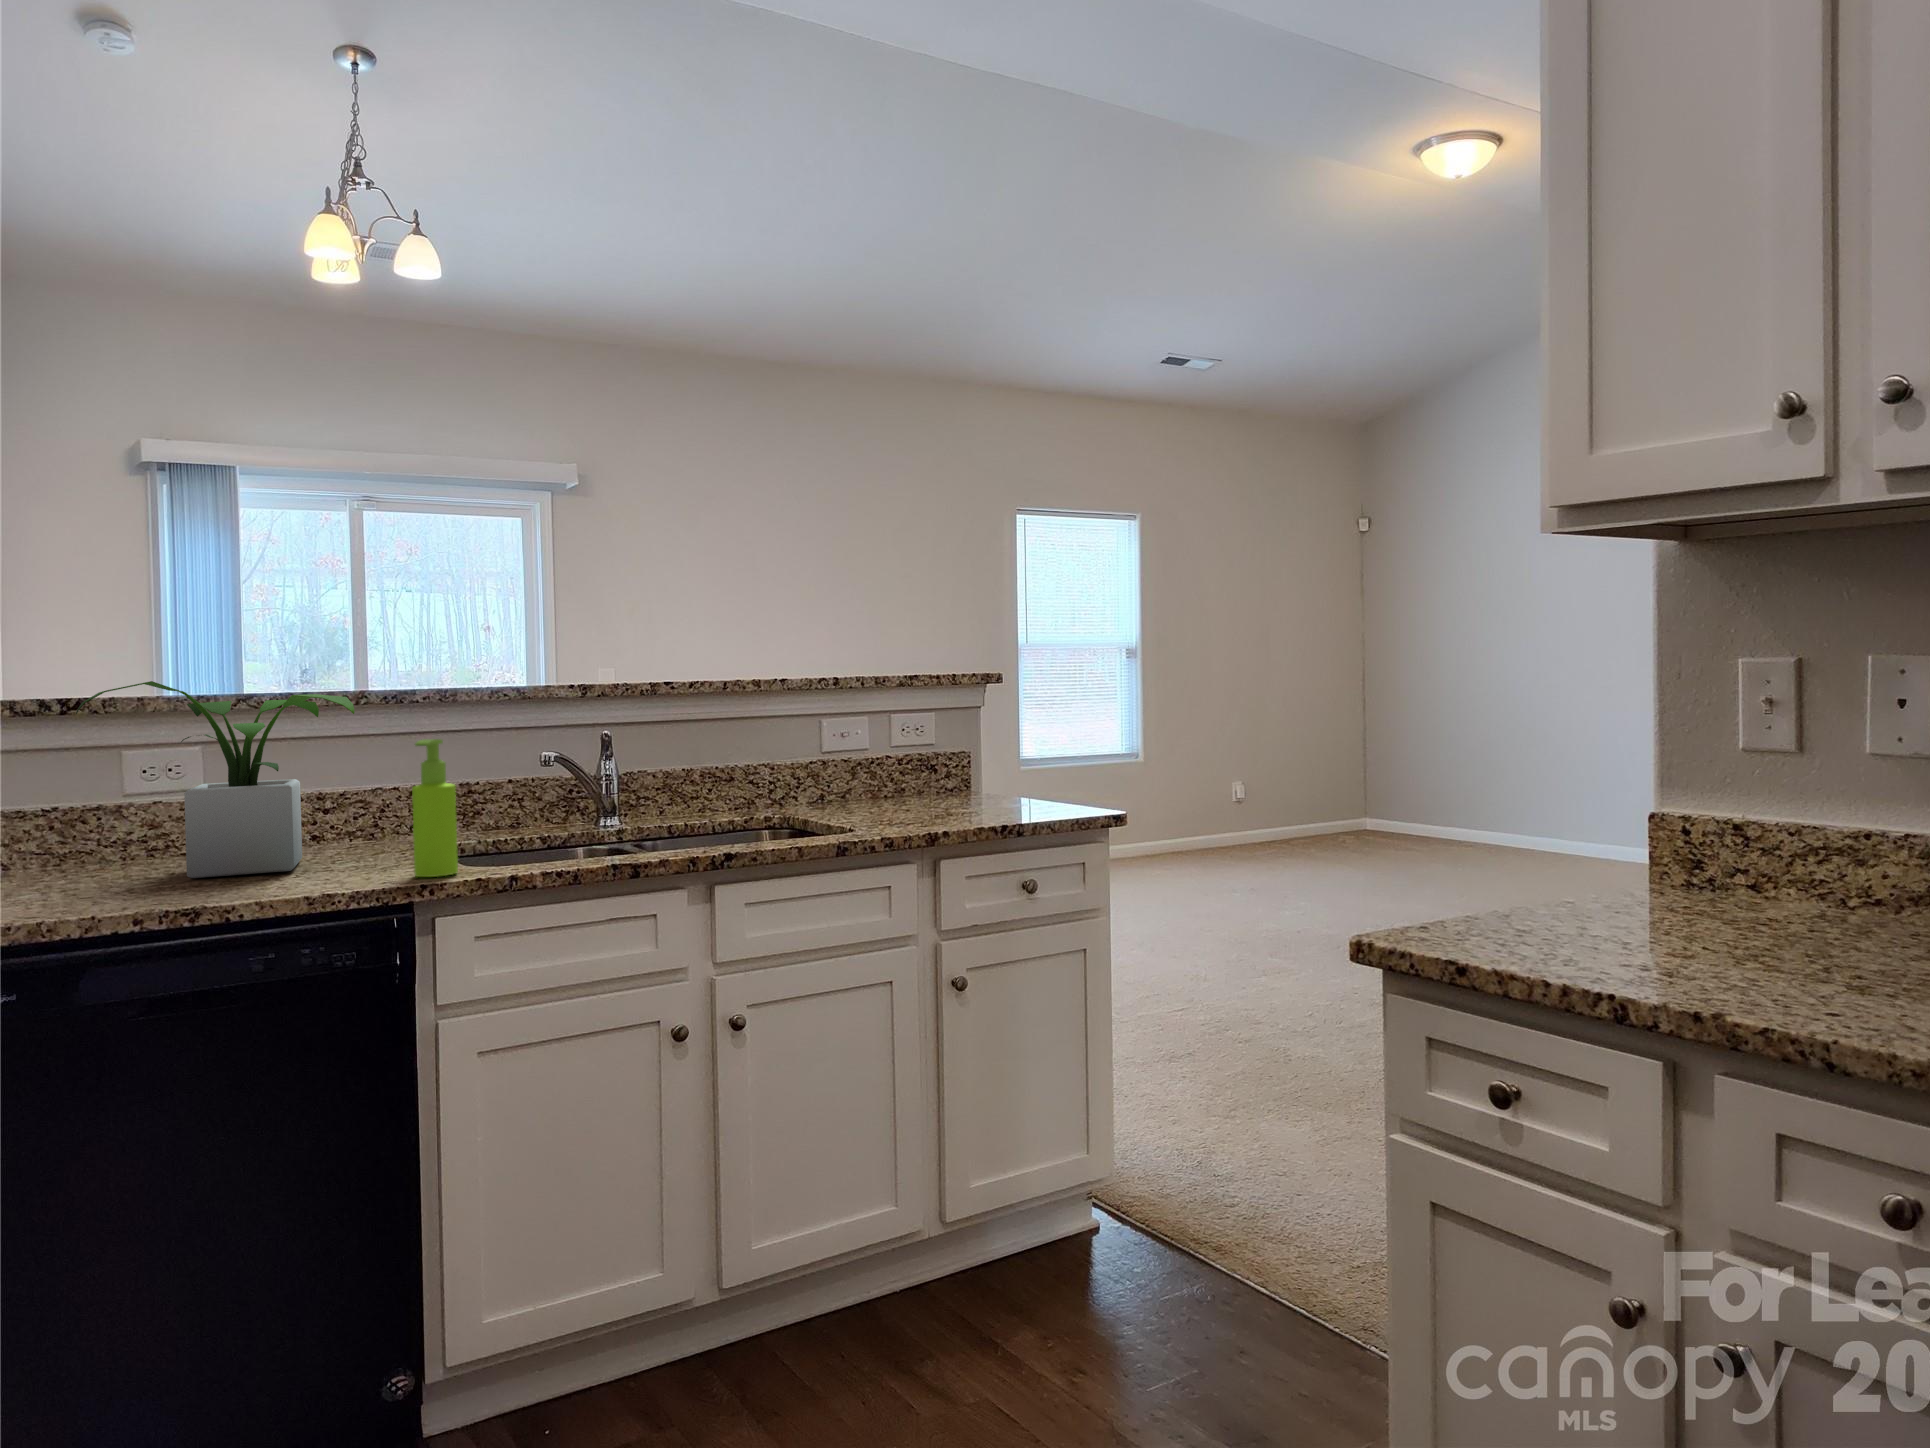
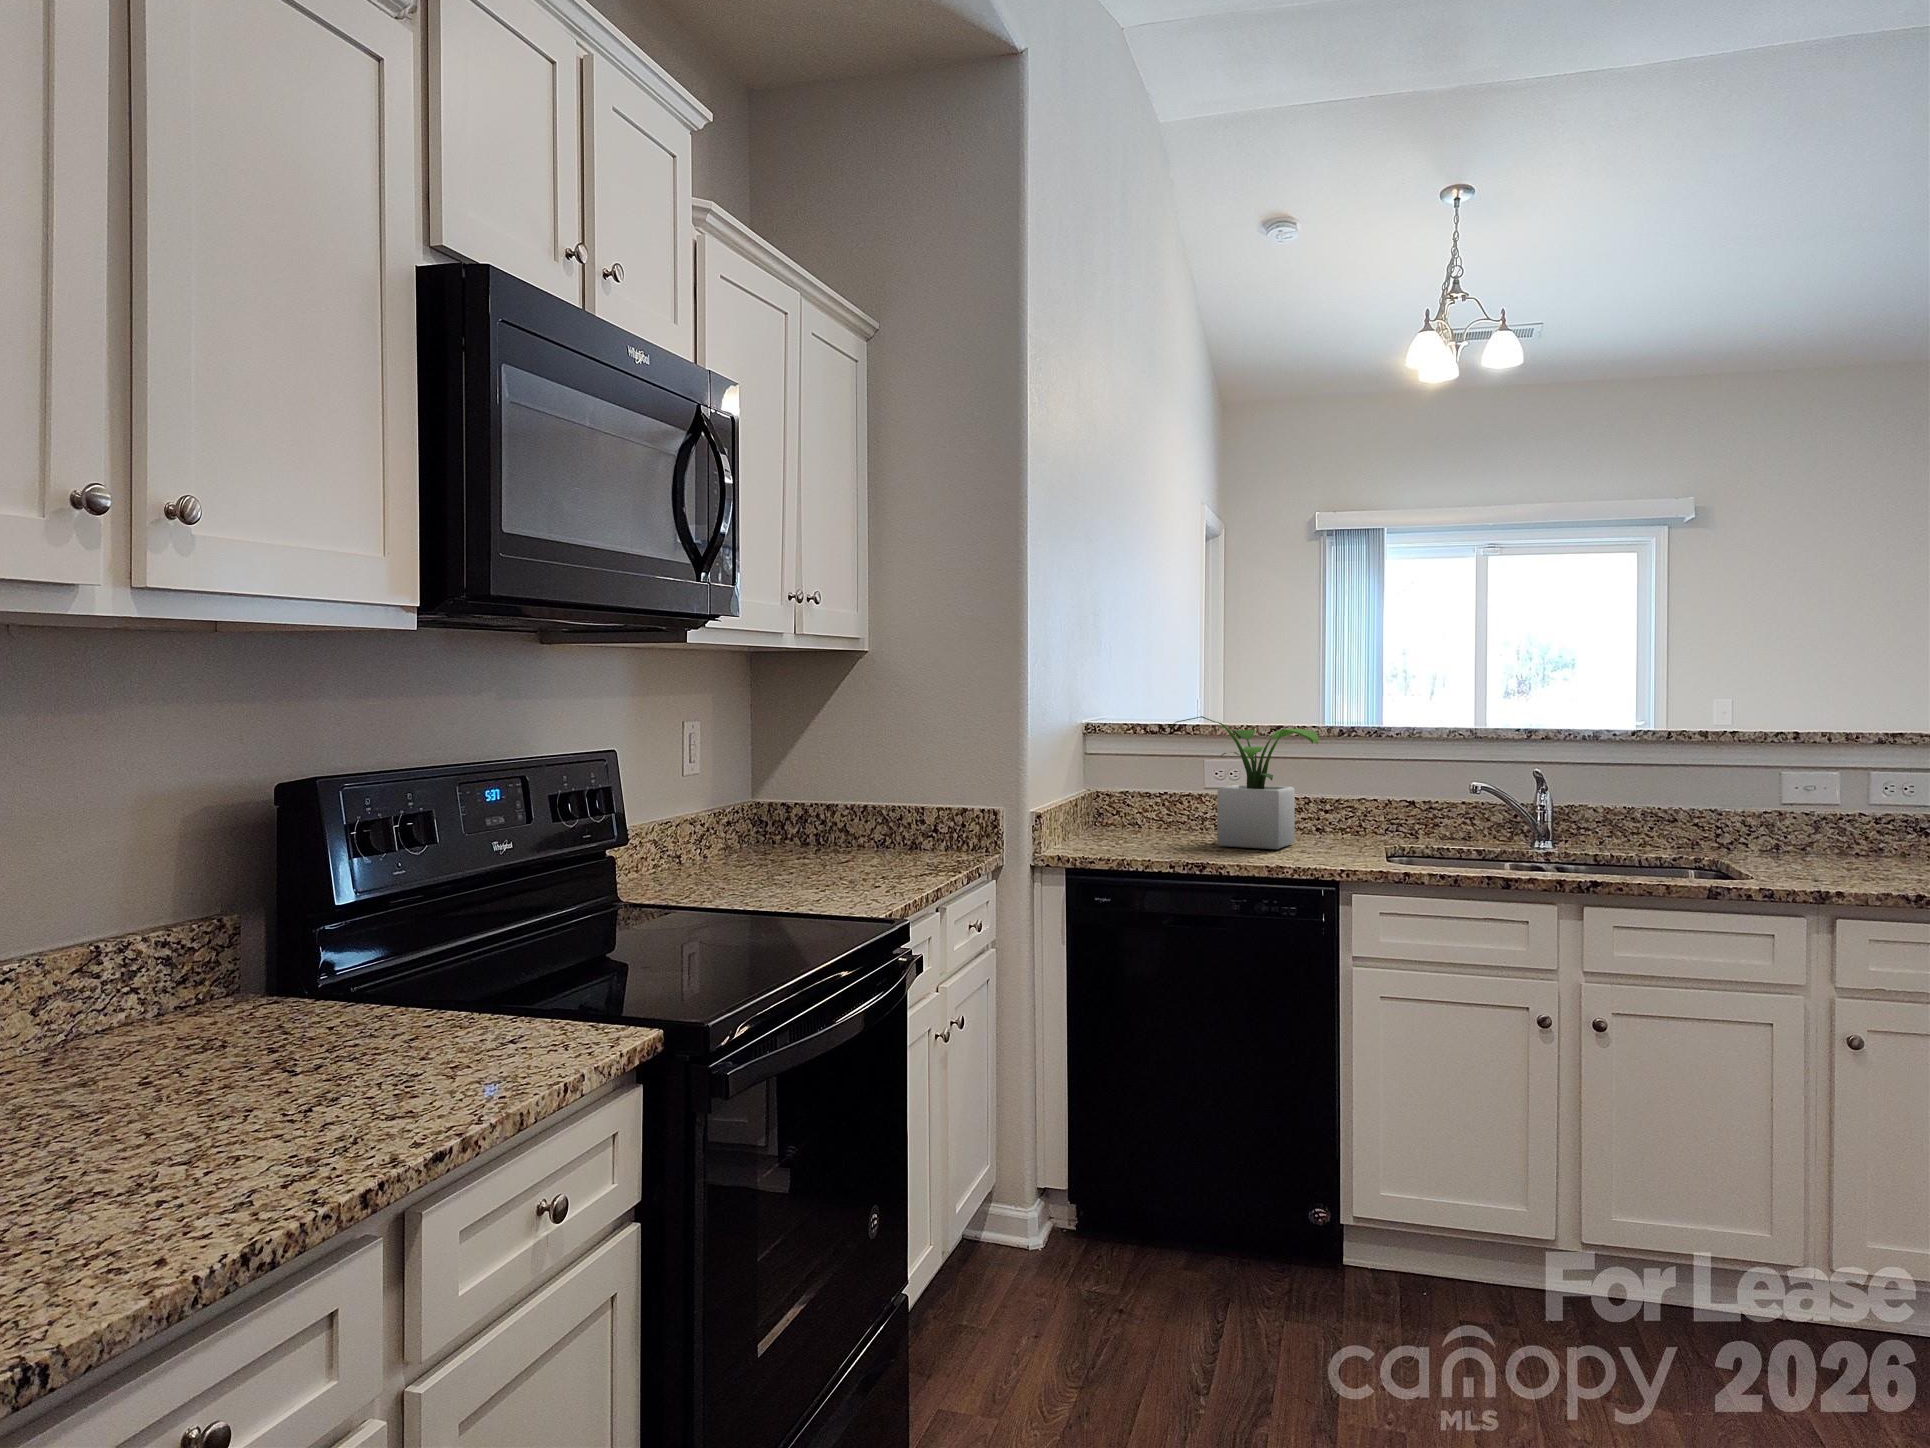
soap dispenser: present [412,739,458,877] -> none [1344,766,1374,866]

